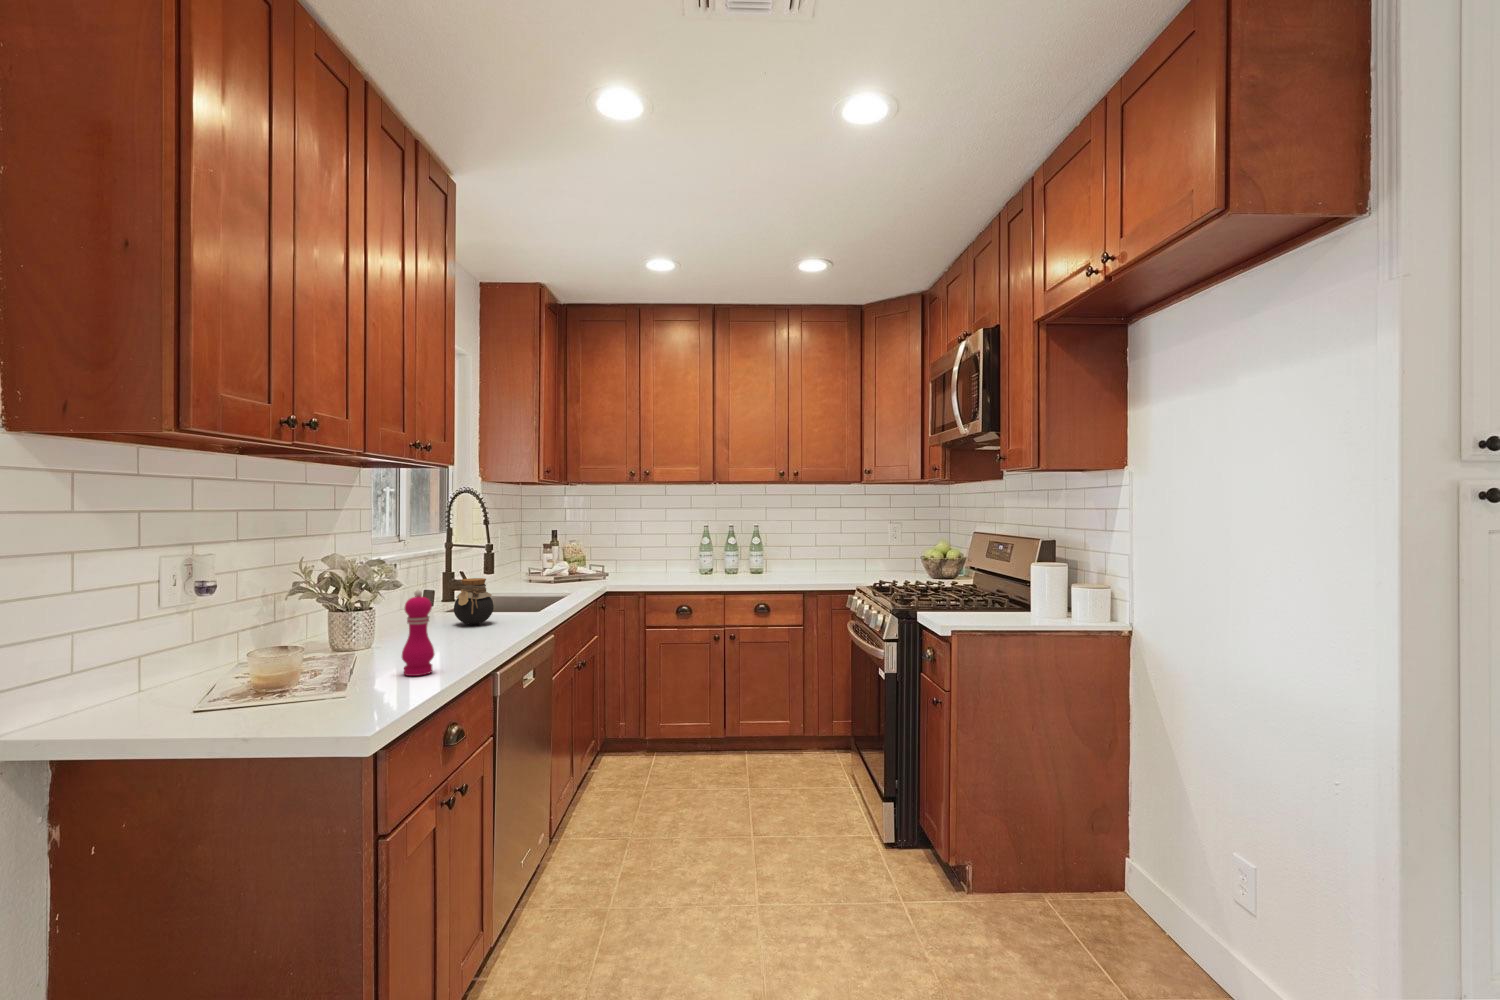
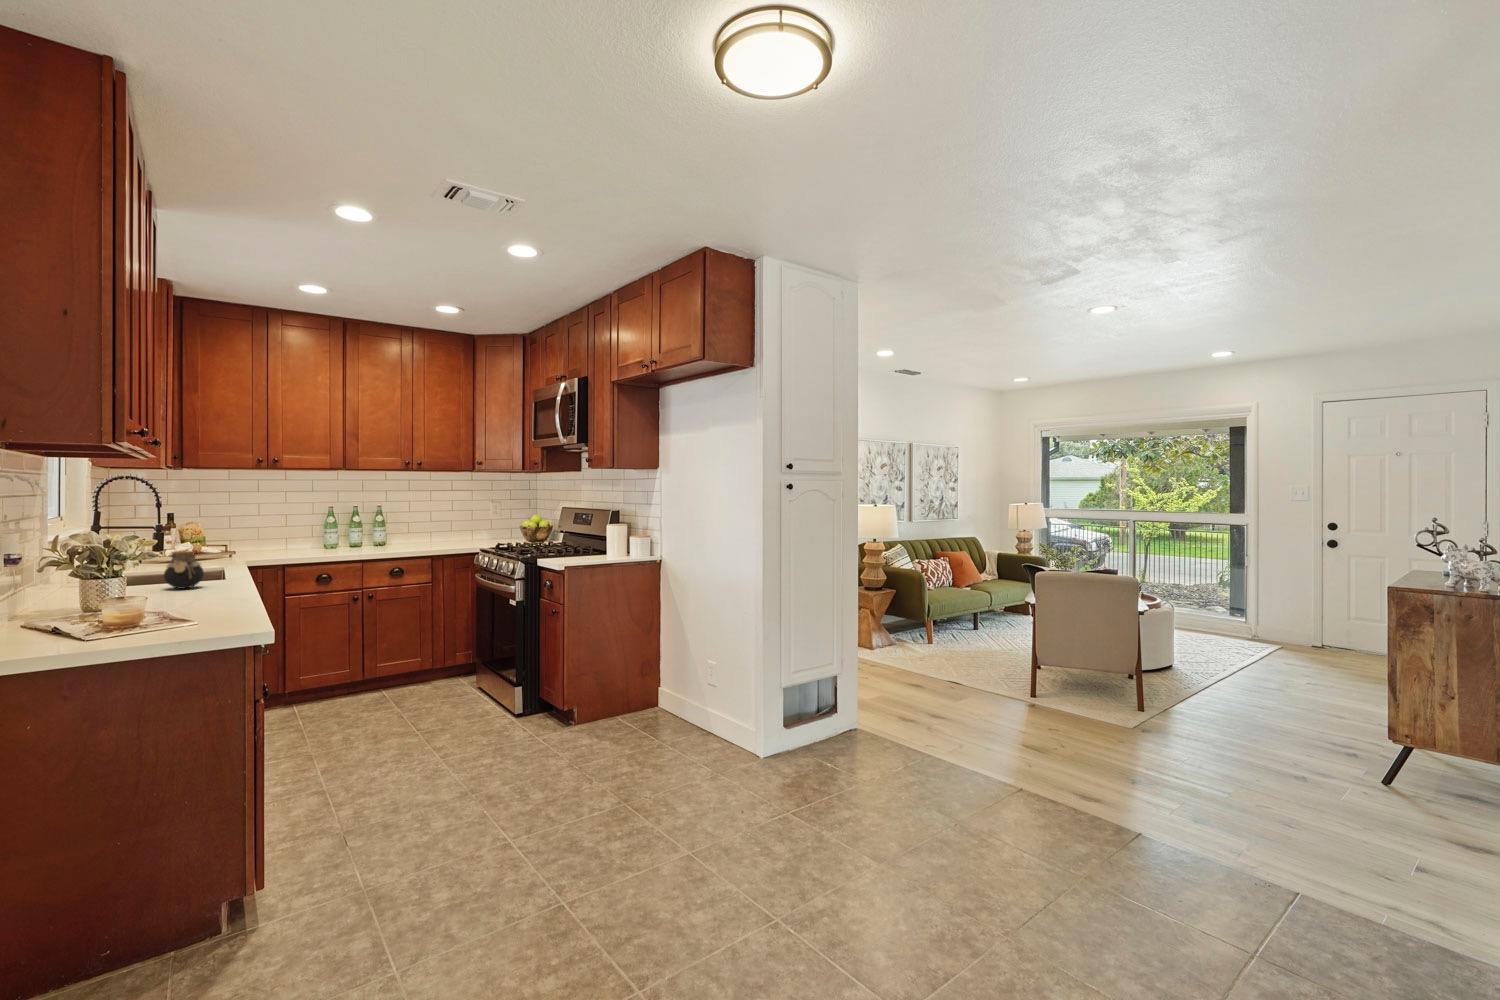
pepper mill: present [402,590,434,676] -> none [205,552,232,612]

